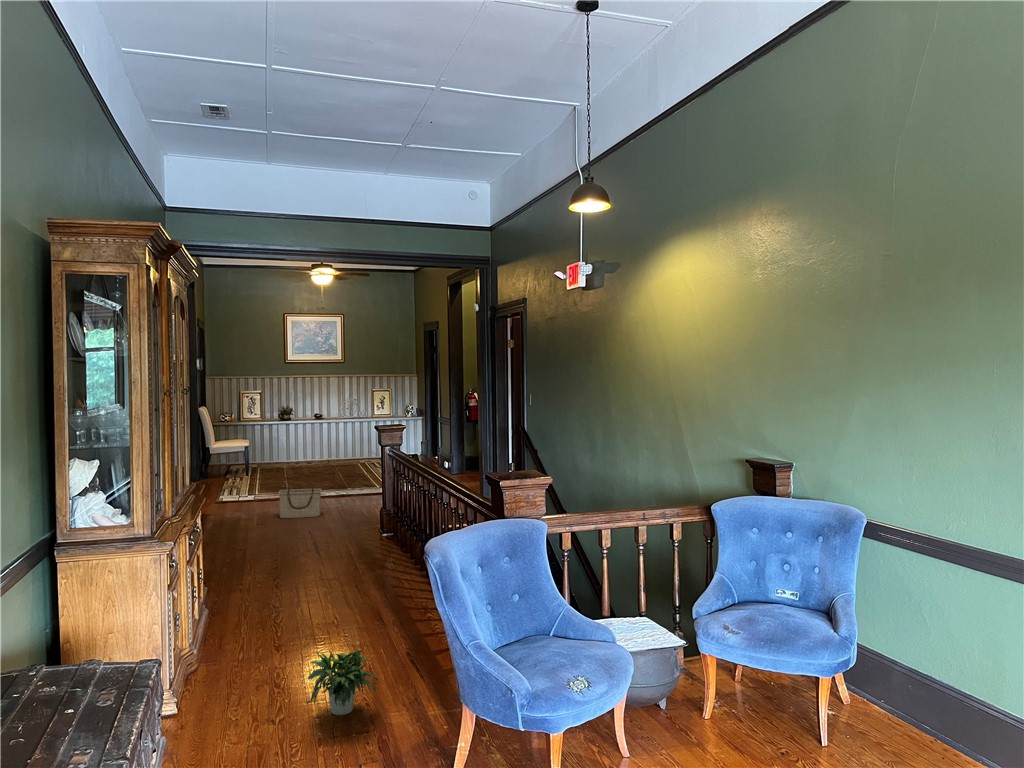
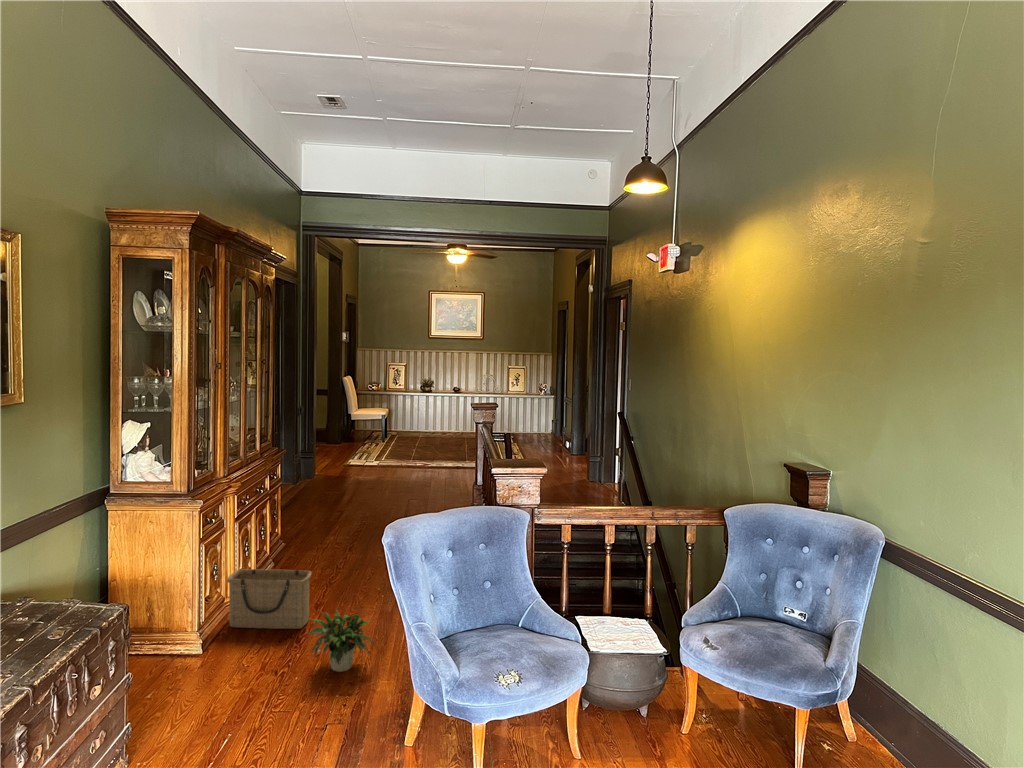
basket: present [278,488,322,518] -> present [227,569,312,629]

